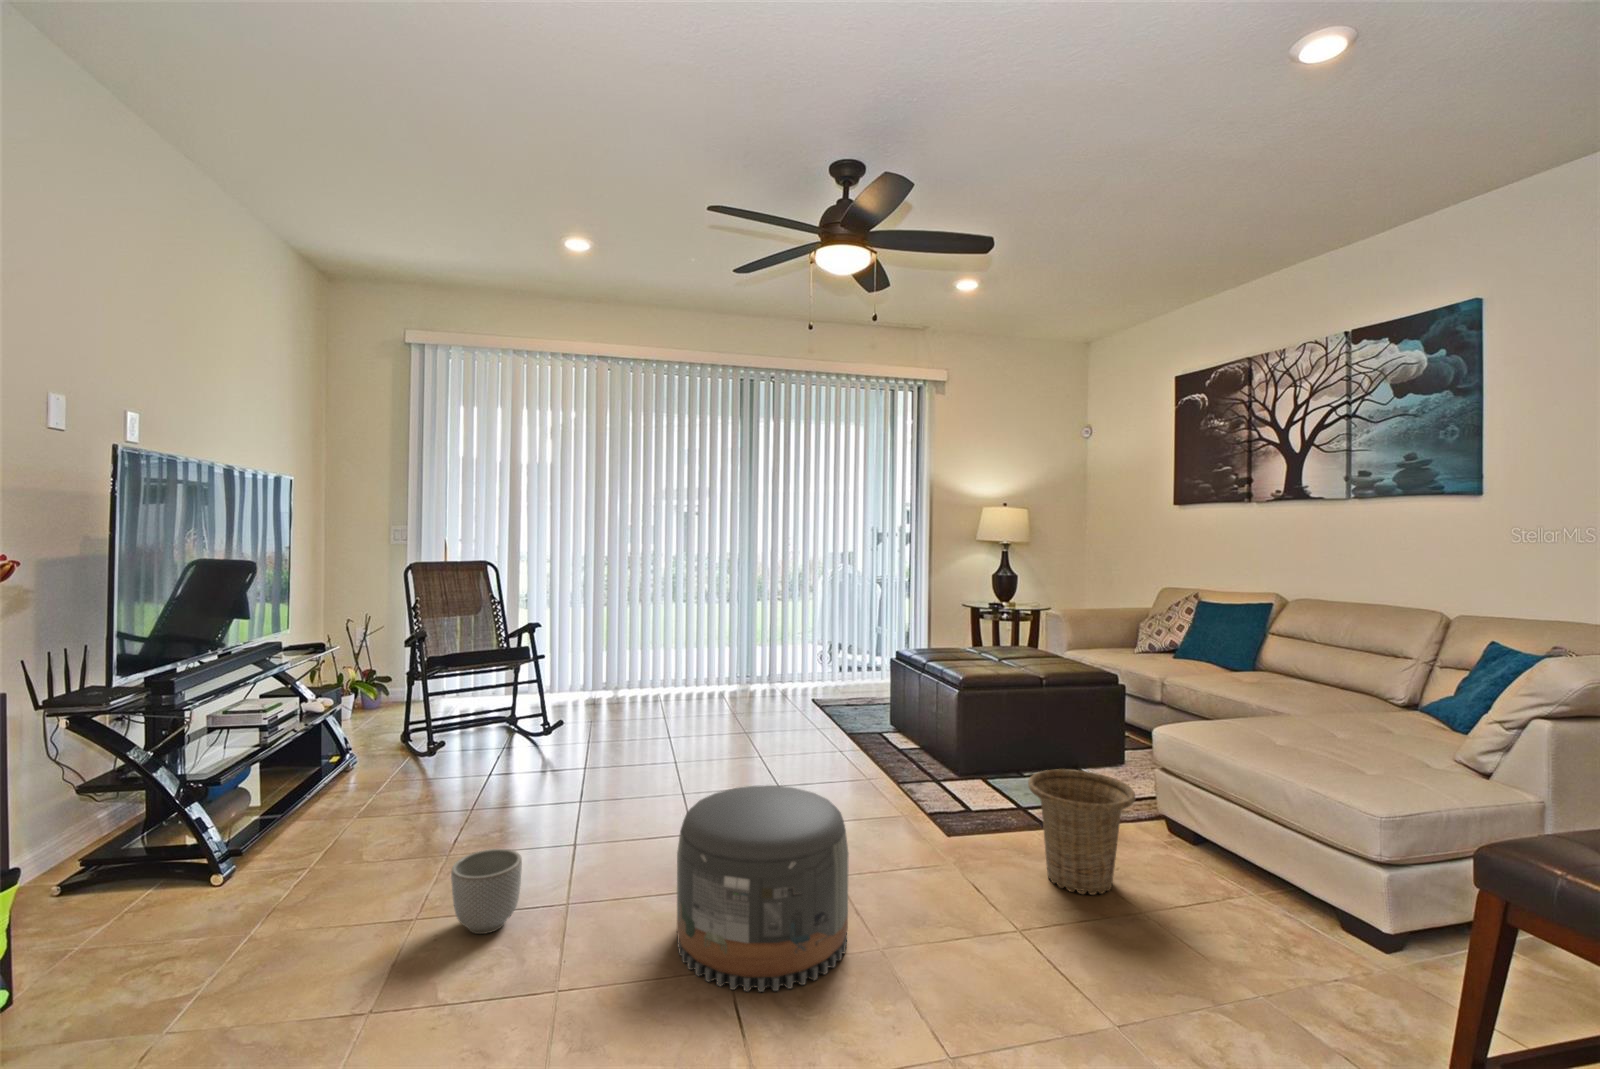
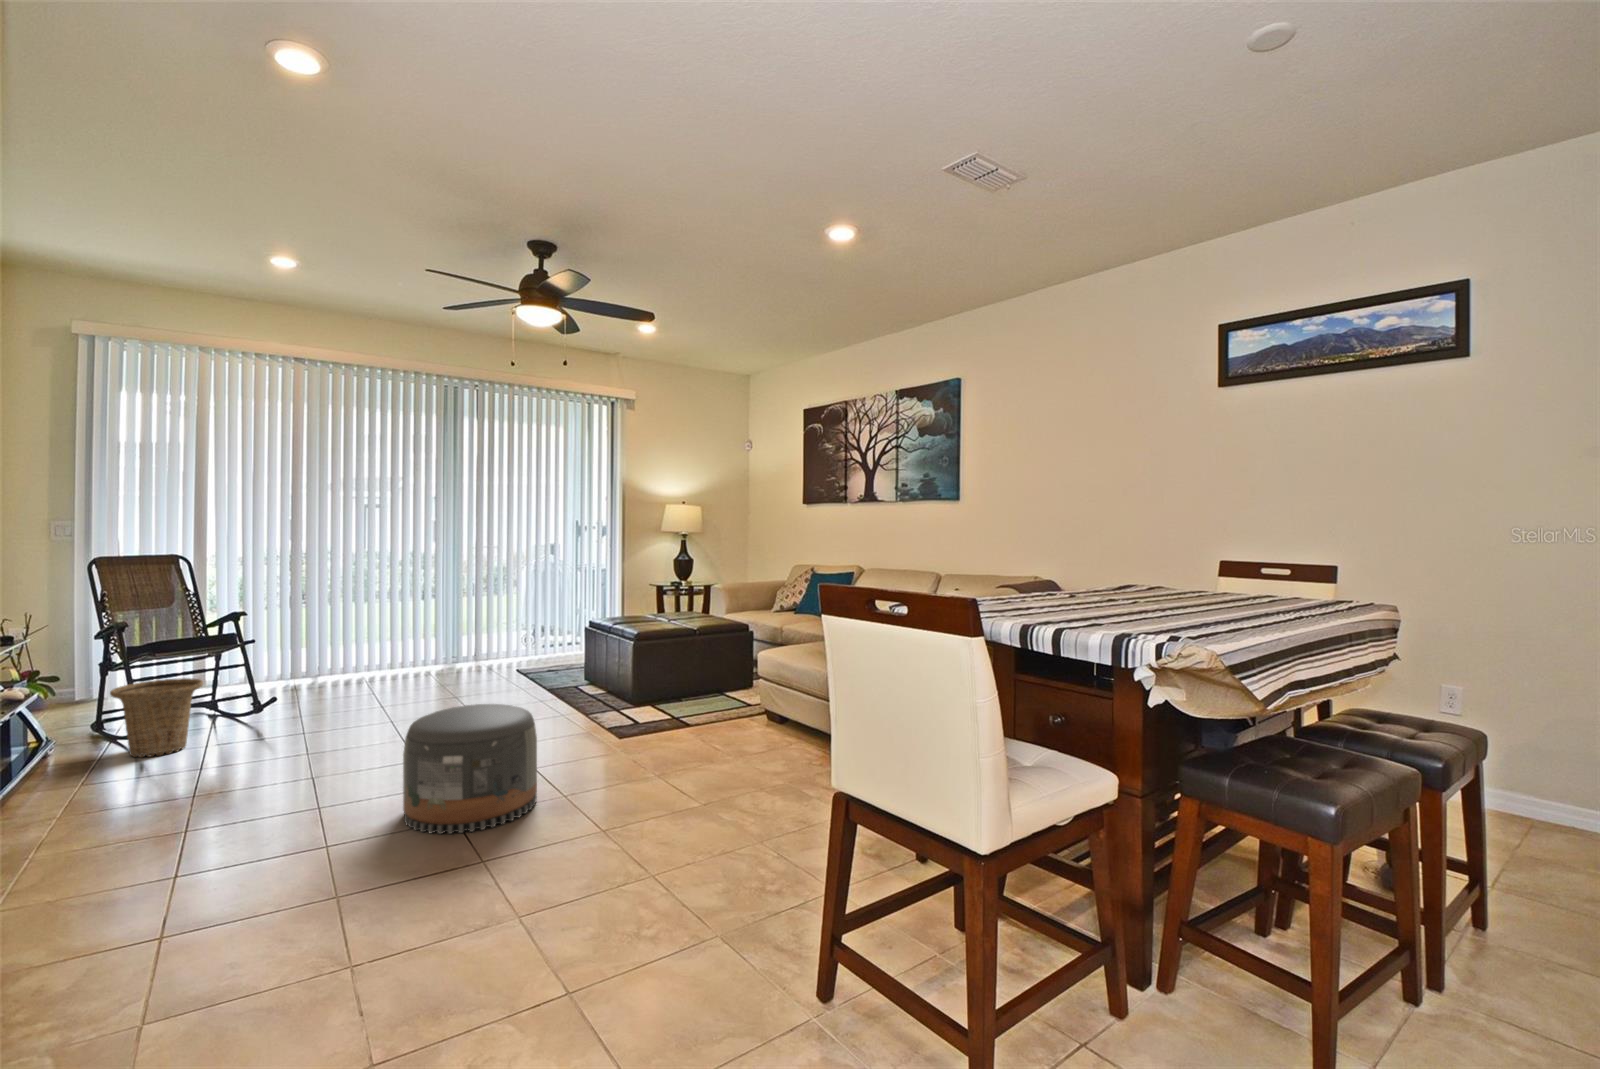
basket: present [1028,769,1135,895] -> present [110,678,203,757]
planter: present [451,849,522,934] -> none [194,775,261,840]

